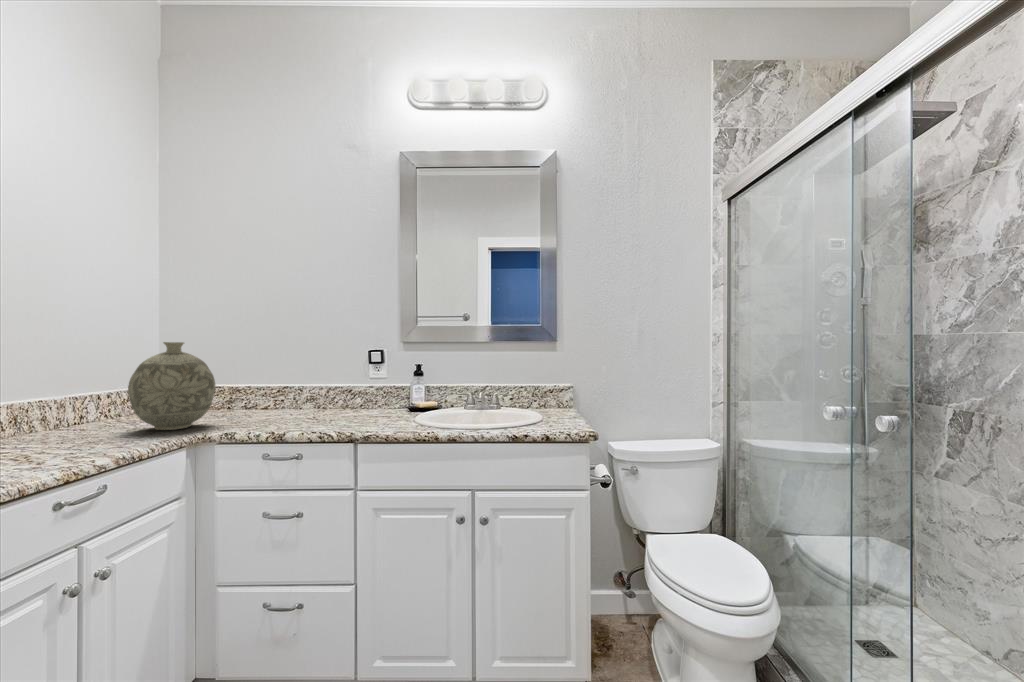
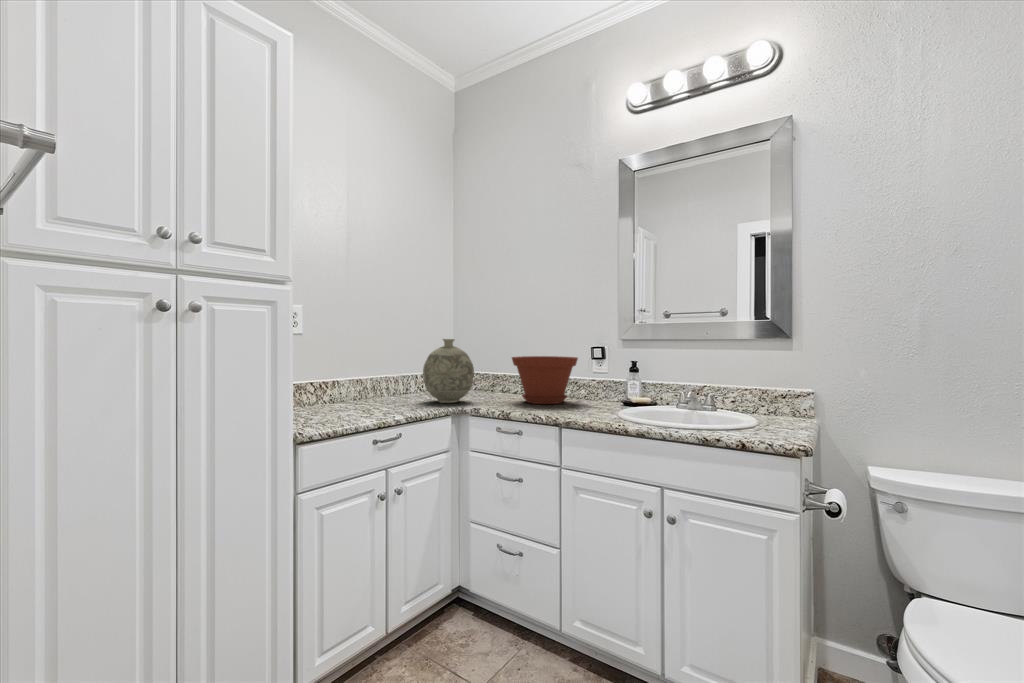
plant pot: none [269,362,354,419] -> present [512,356,578,404]

